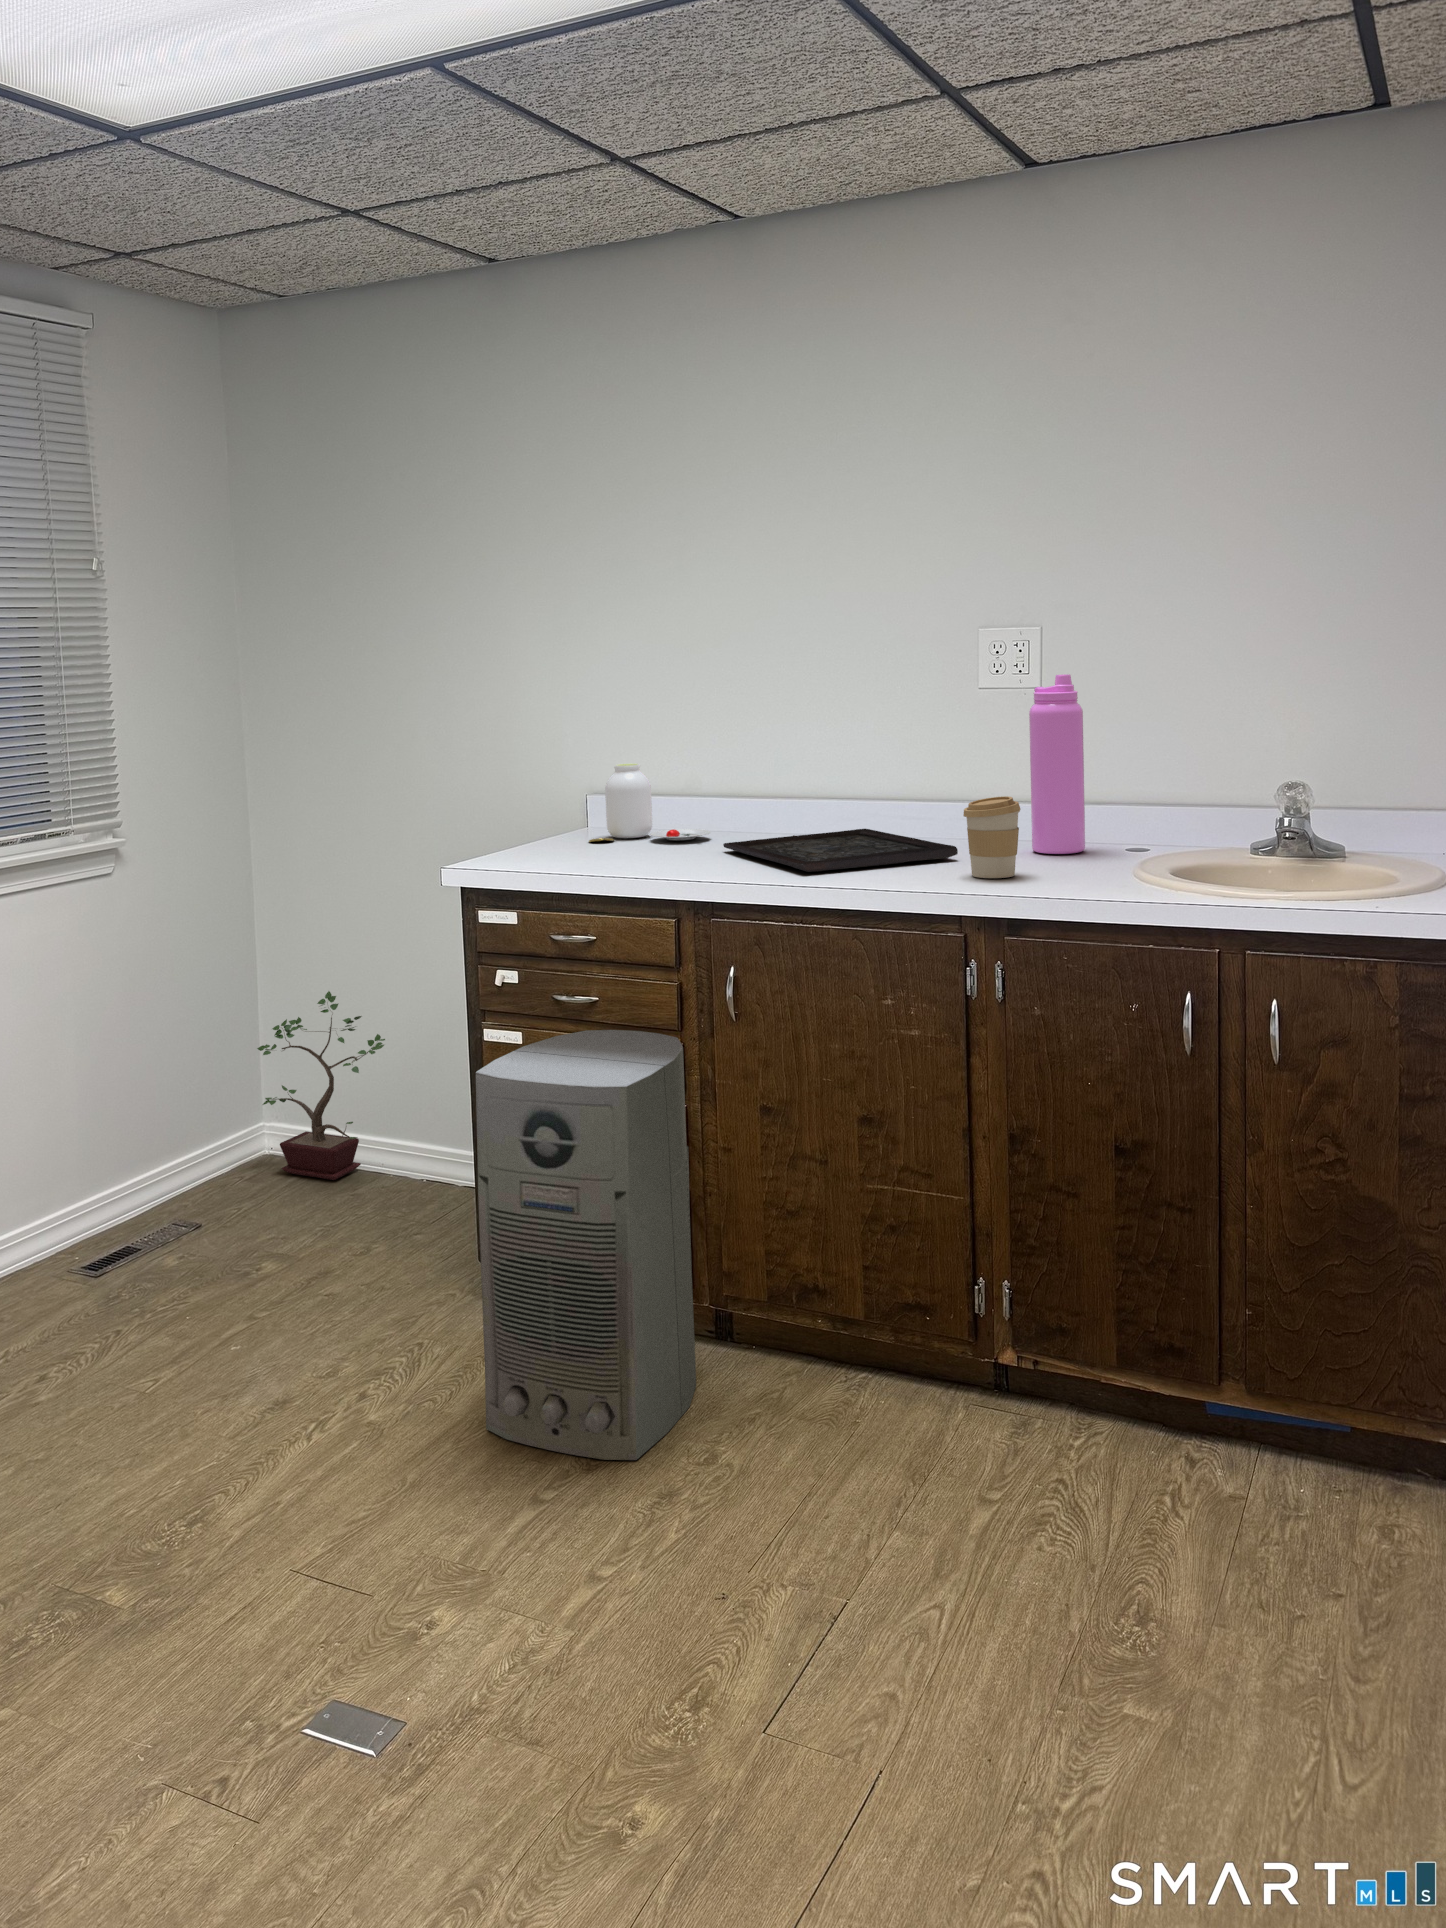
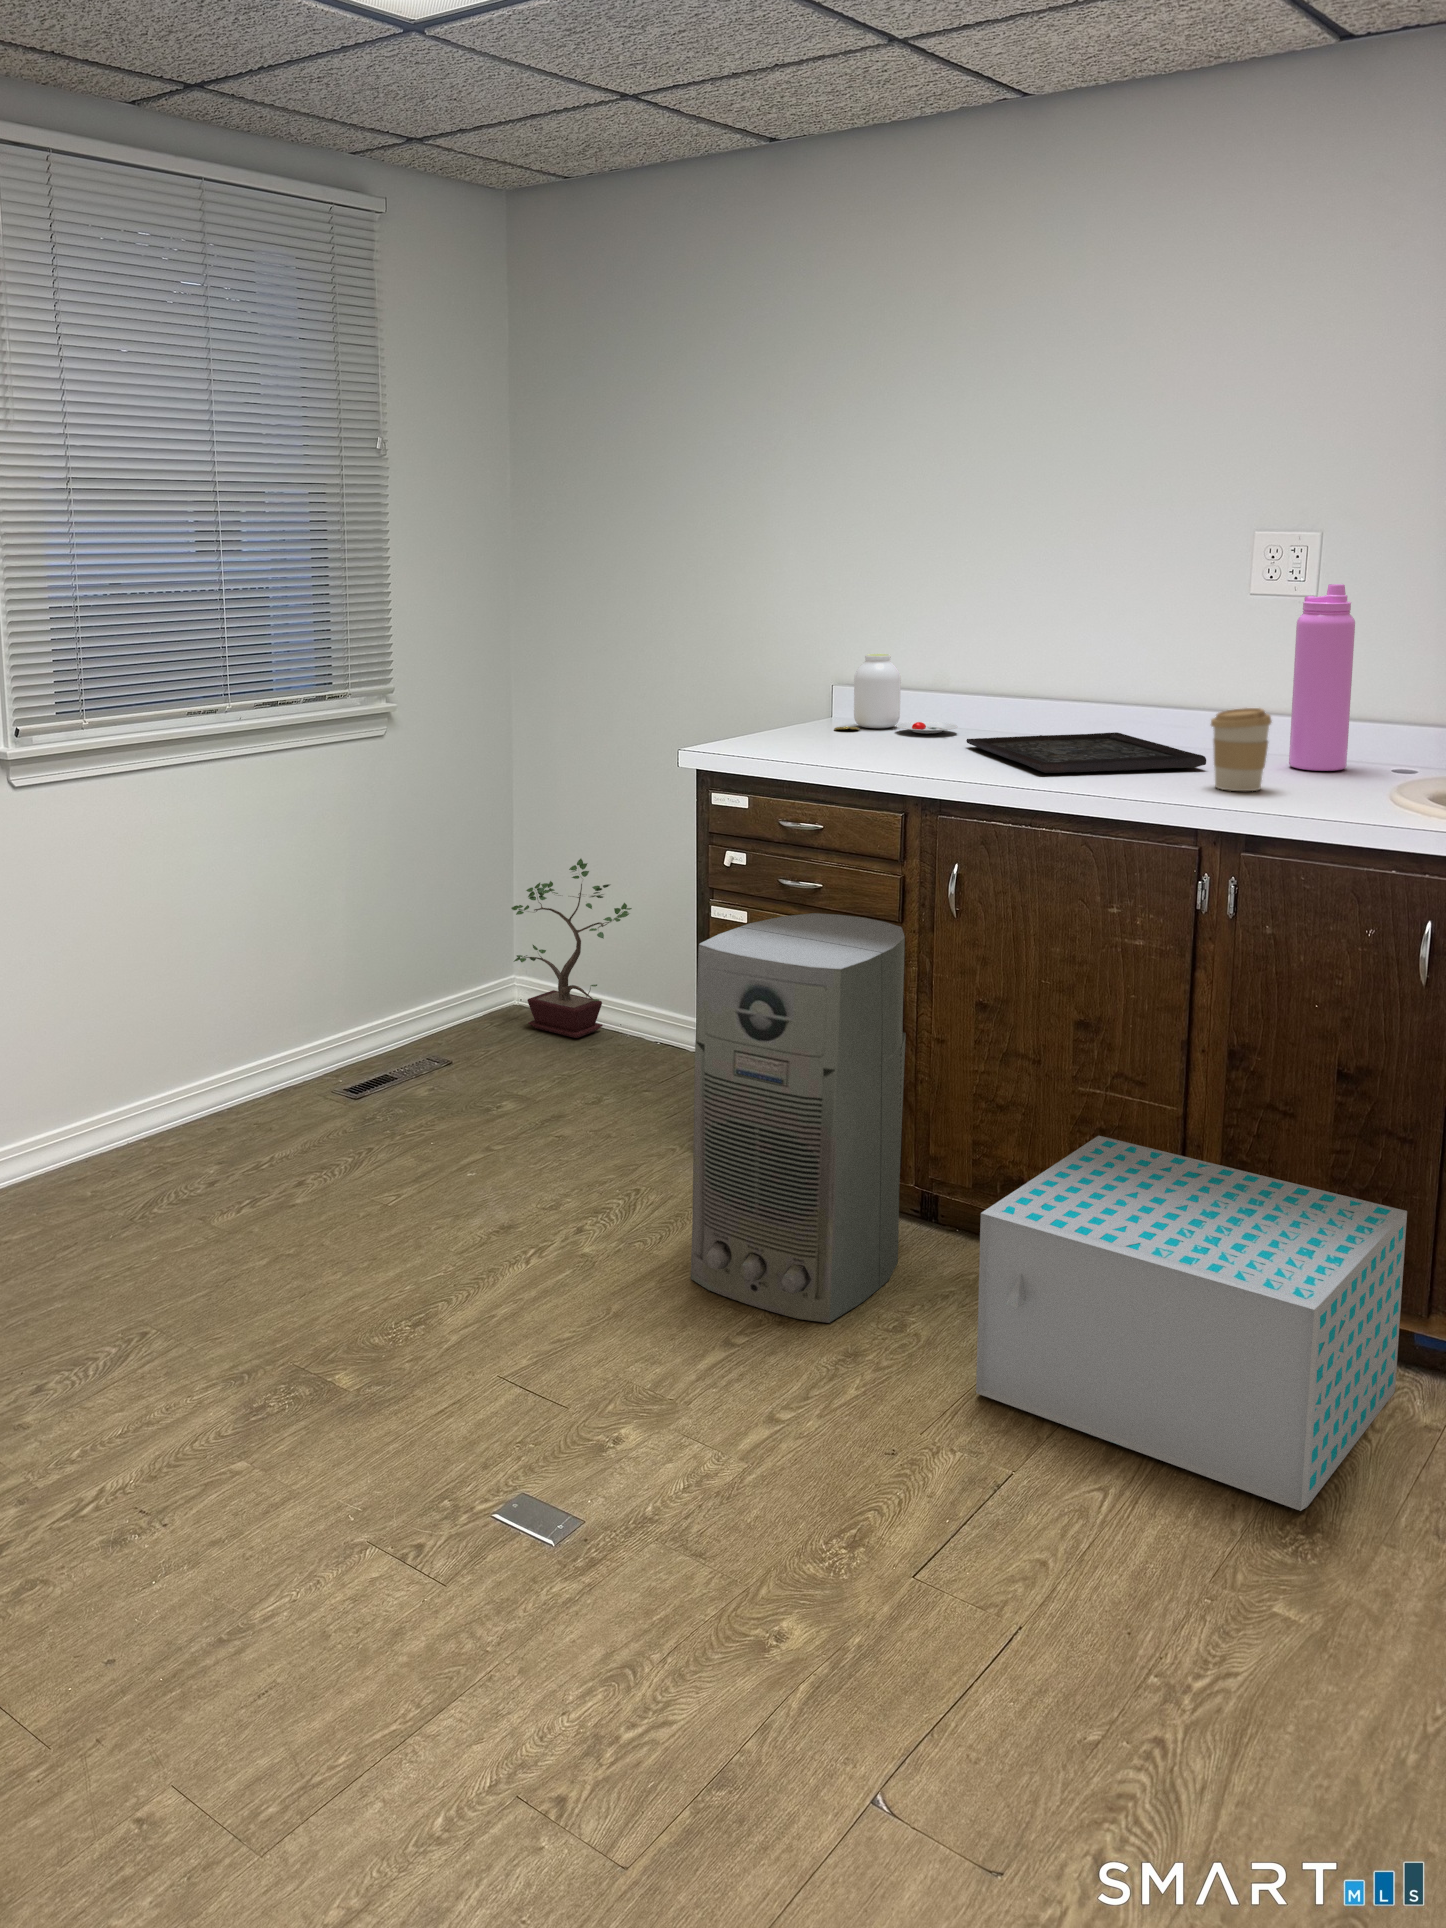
storage box: none [789,1233,1194,1601] -> present [976,1136,1407,1511]

